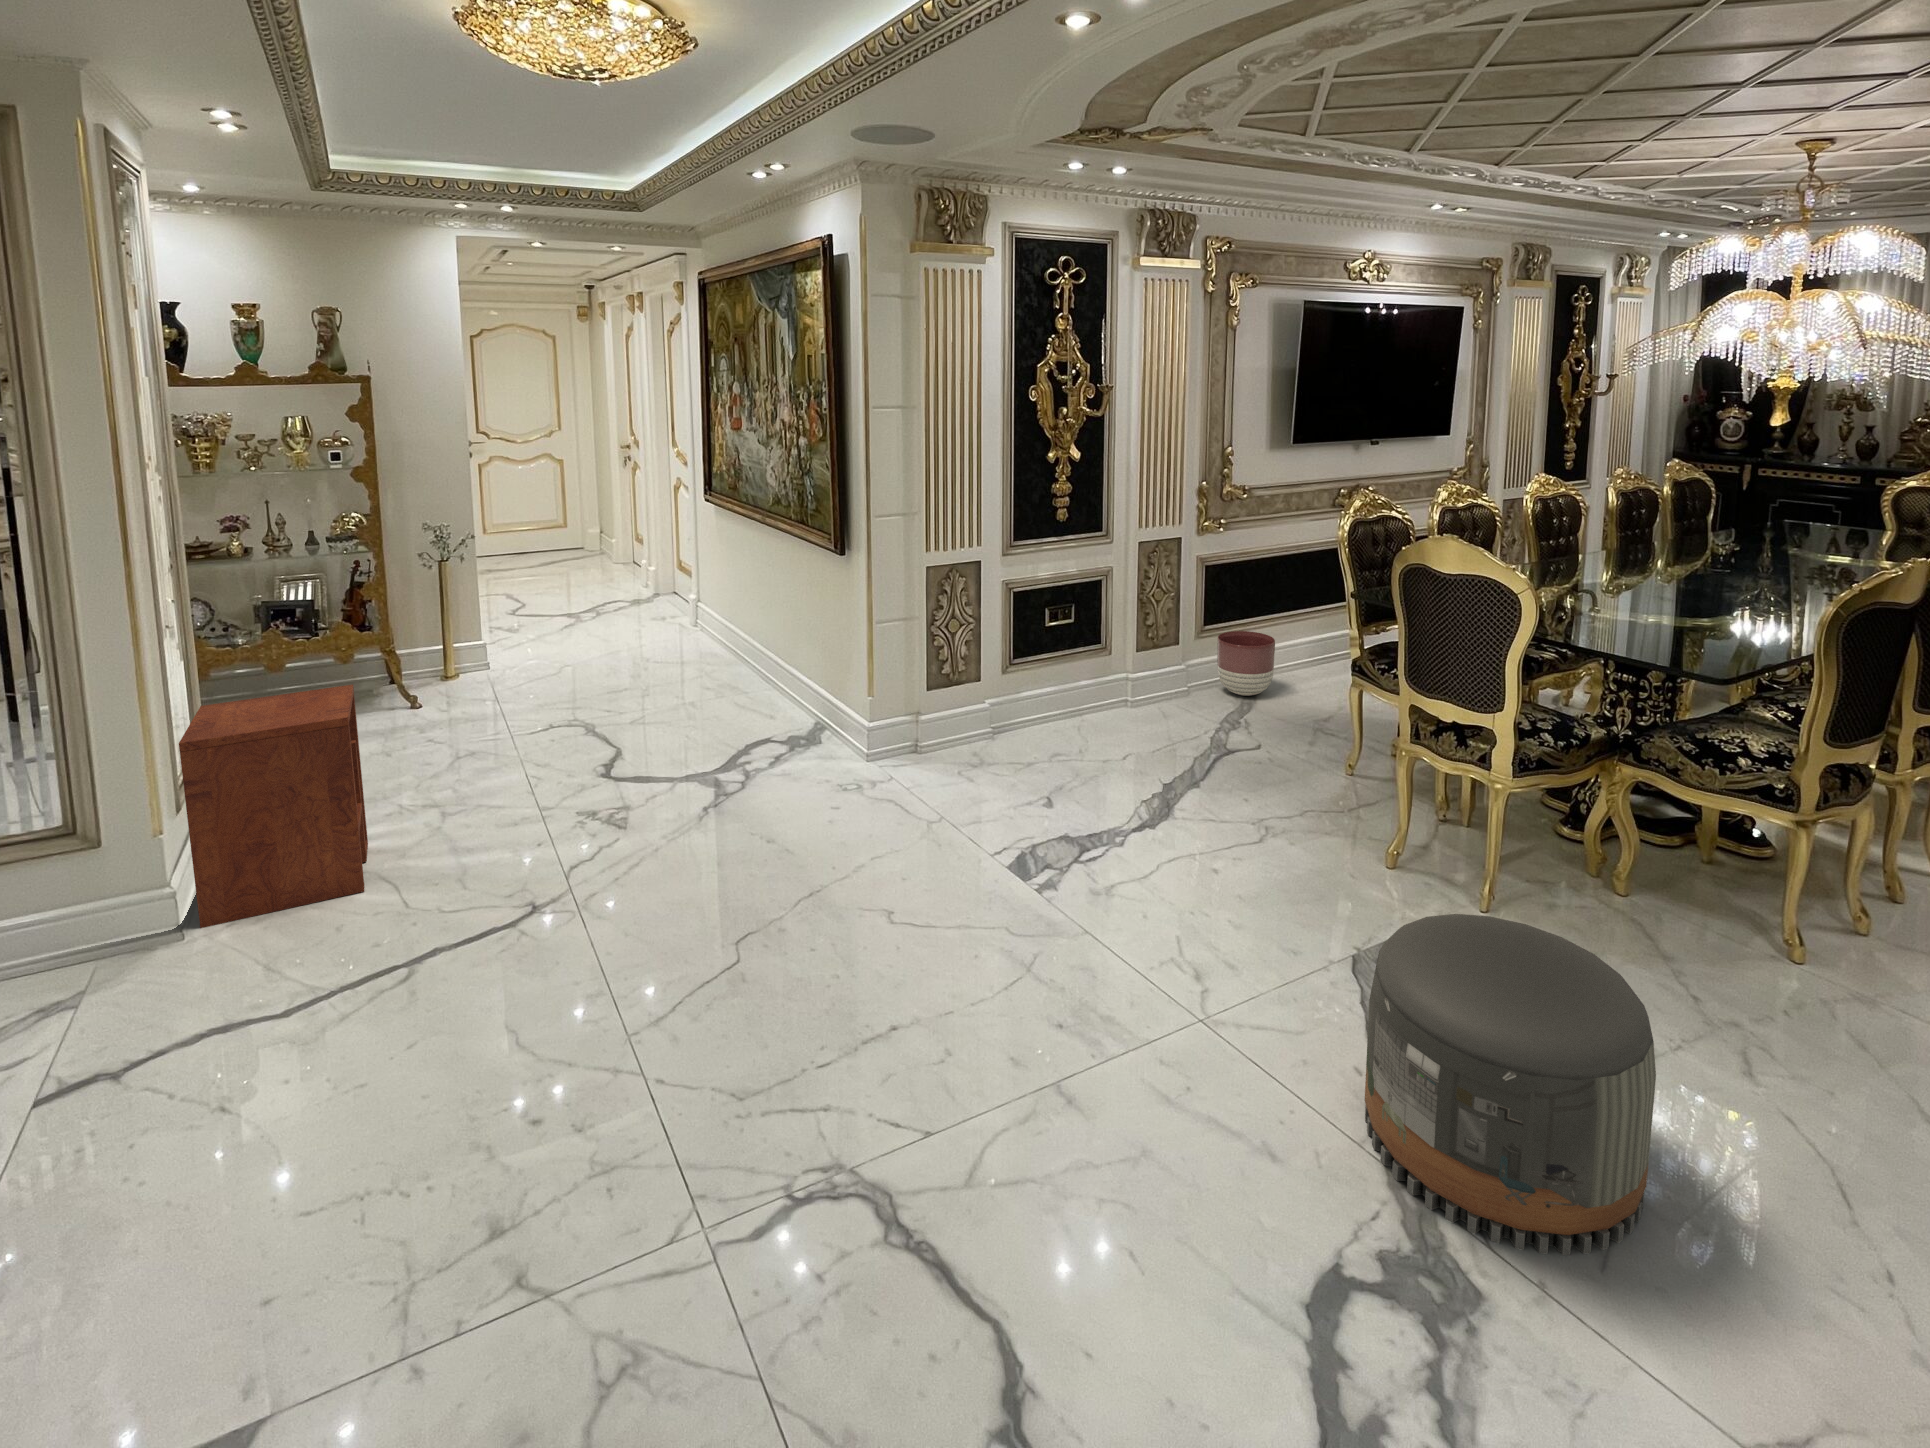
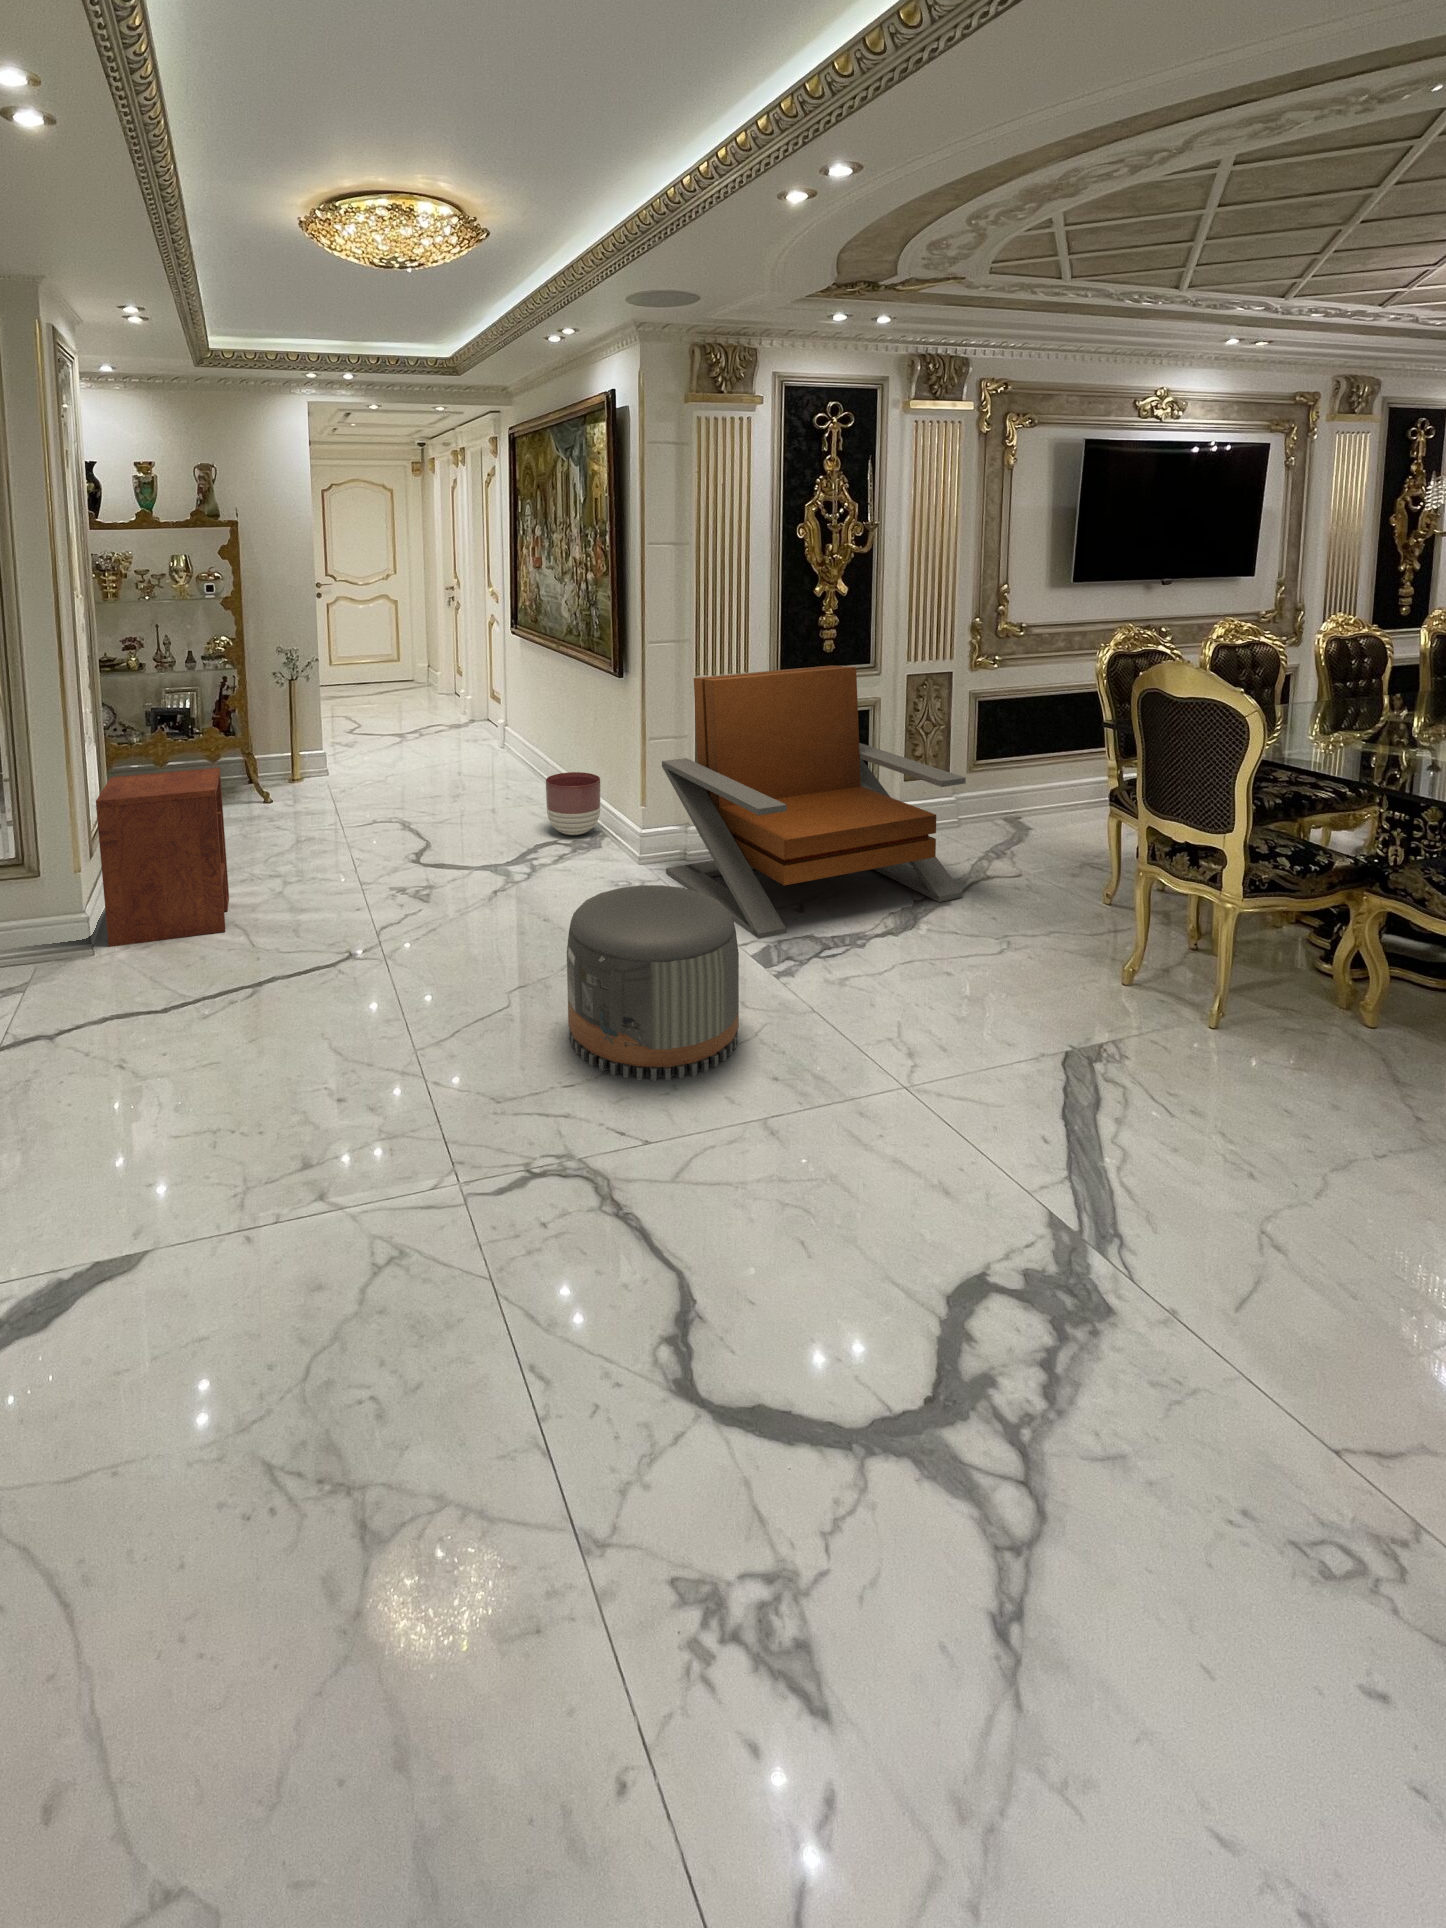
lounge chair: none [893,535,1215,847] -> present [662,665,966,939]
planter: present [1217,631,1275,696] -> present [546,772,600,835]
pouf: present [1365,914,1656,1255] -> present [567,885,739,1080]

